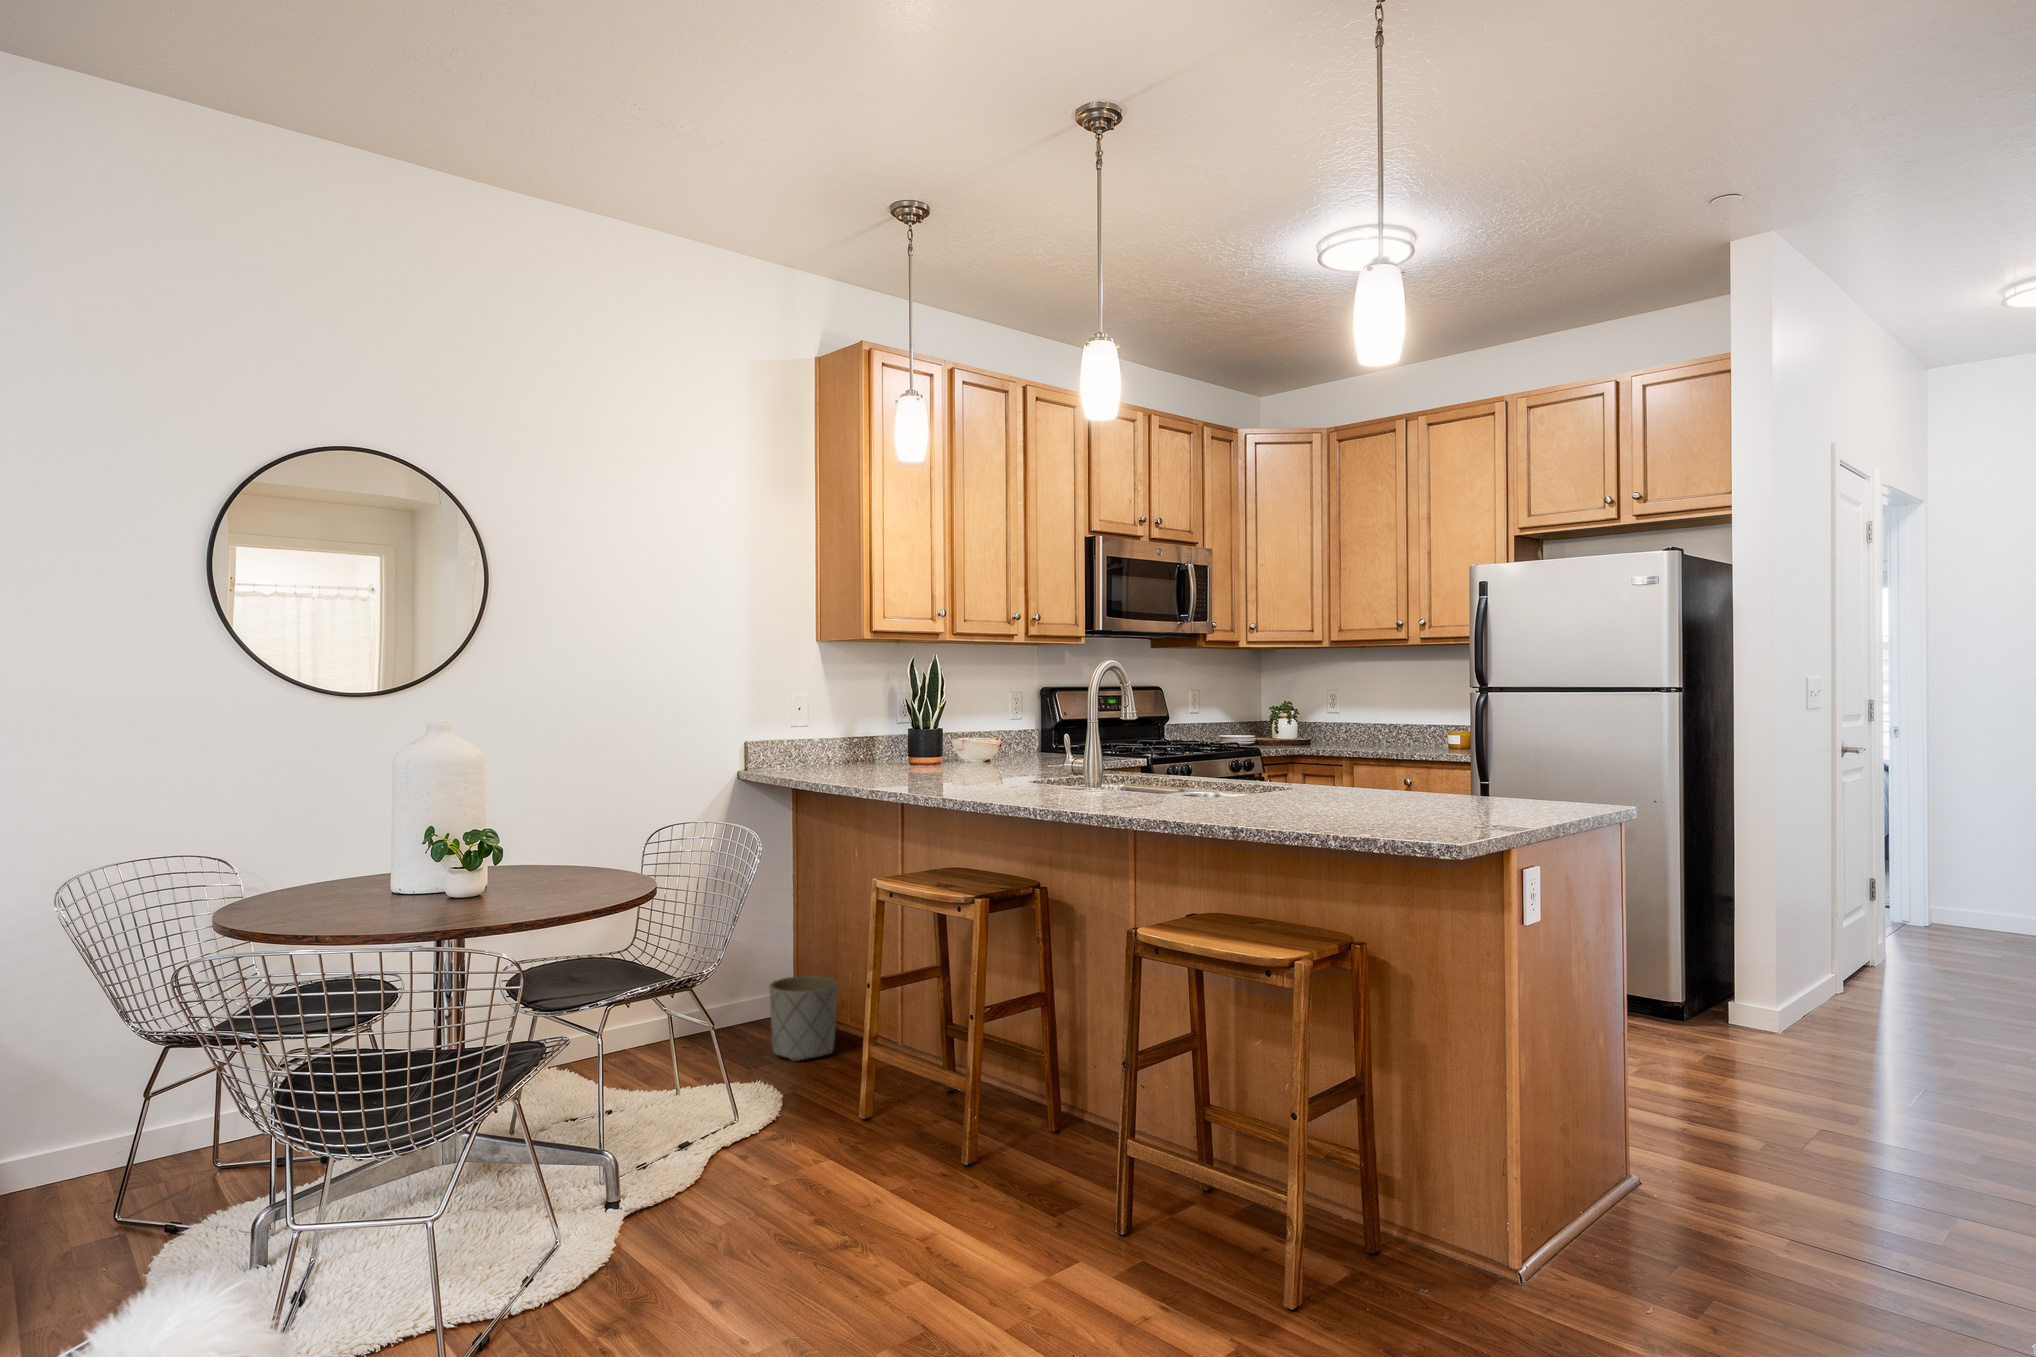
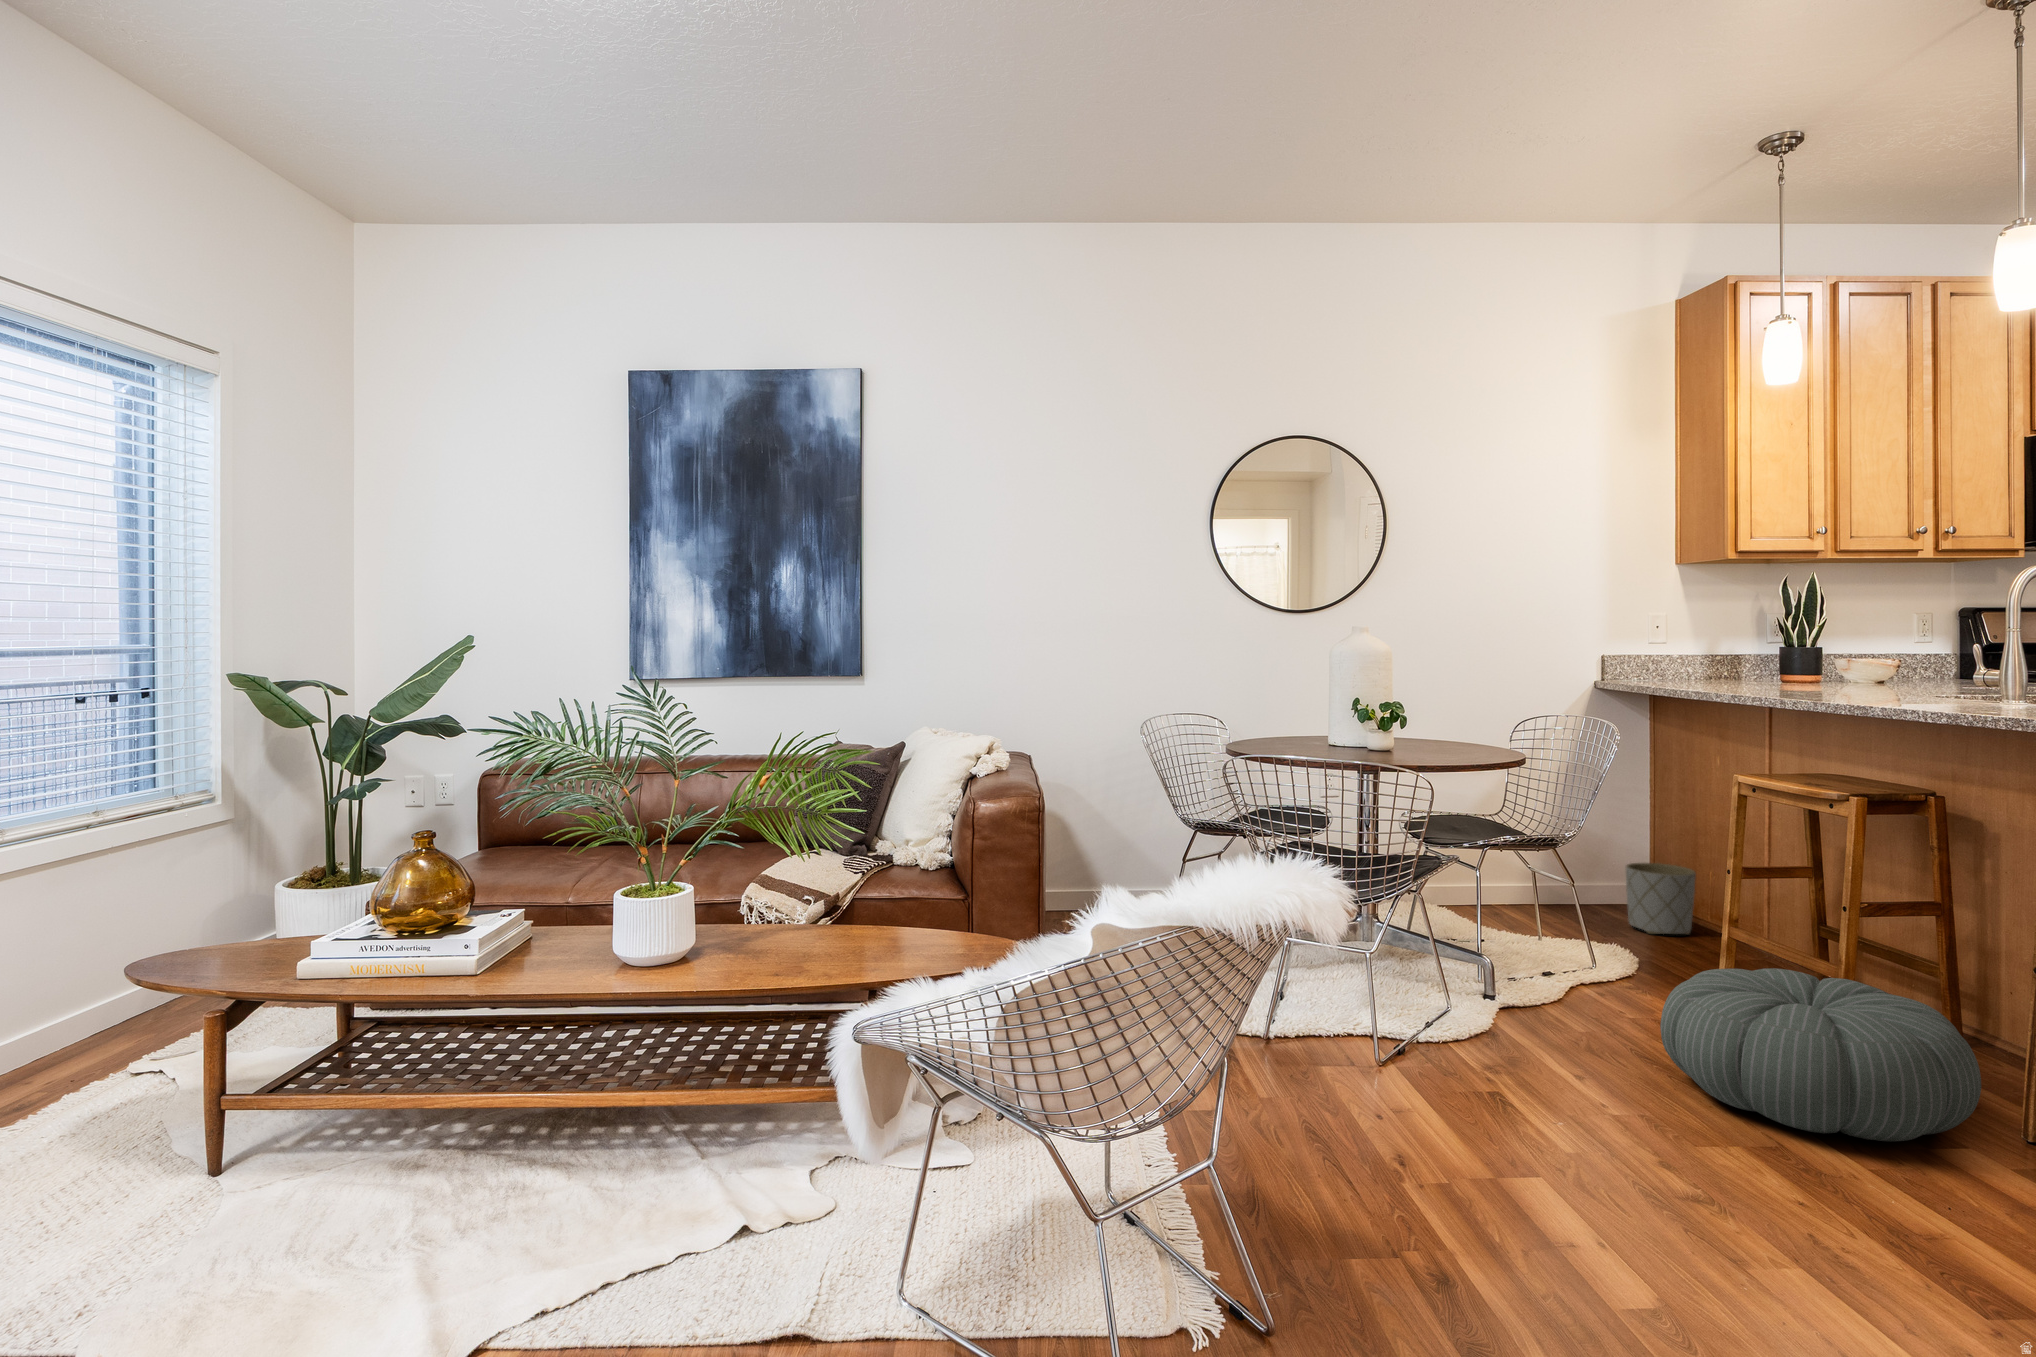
pouf: none [805,1106,1085,1305] -> present [1660,968,1981,1141]

